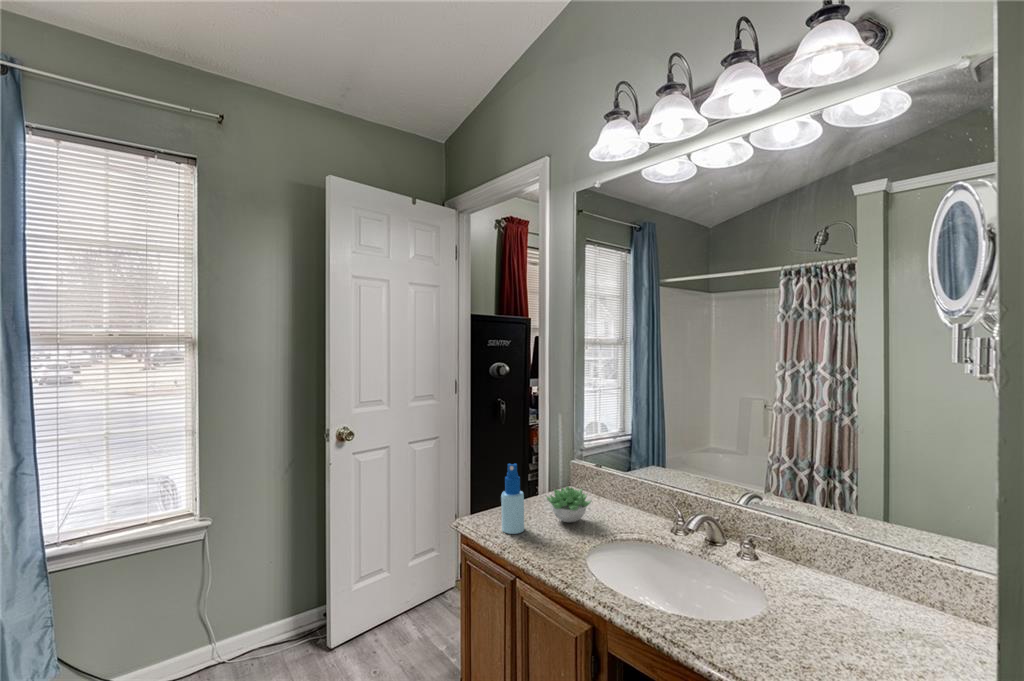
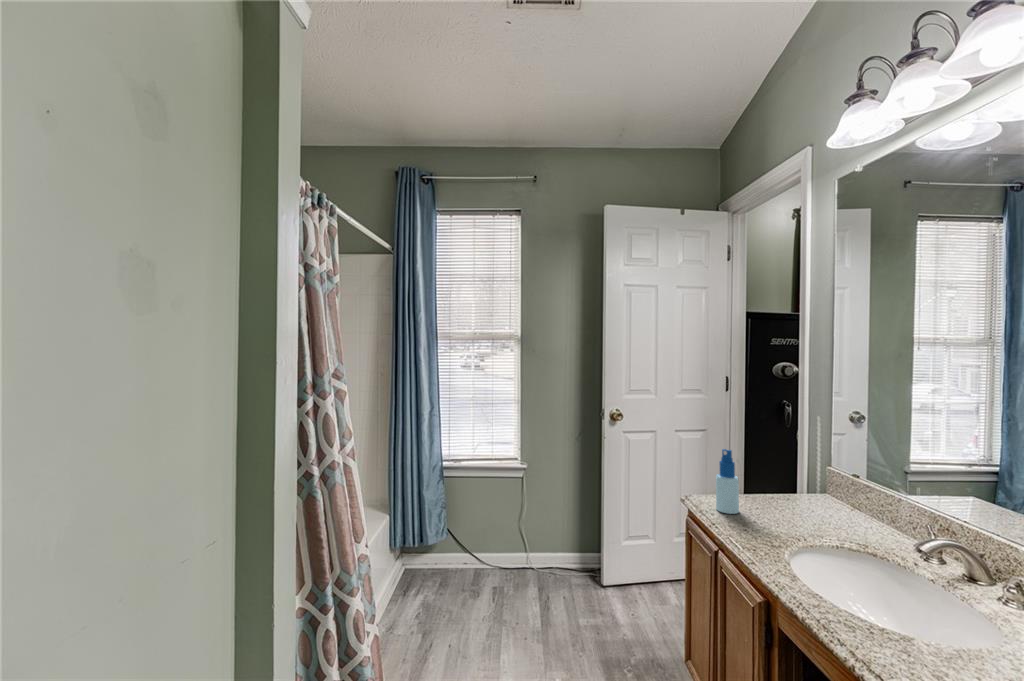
succulent plant: present [547,486,591,522] -> none [769,483,819,519]

